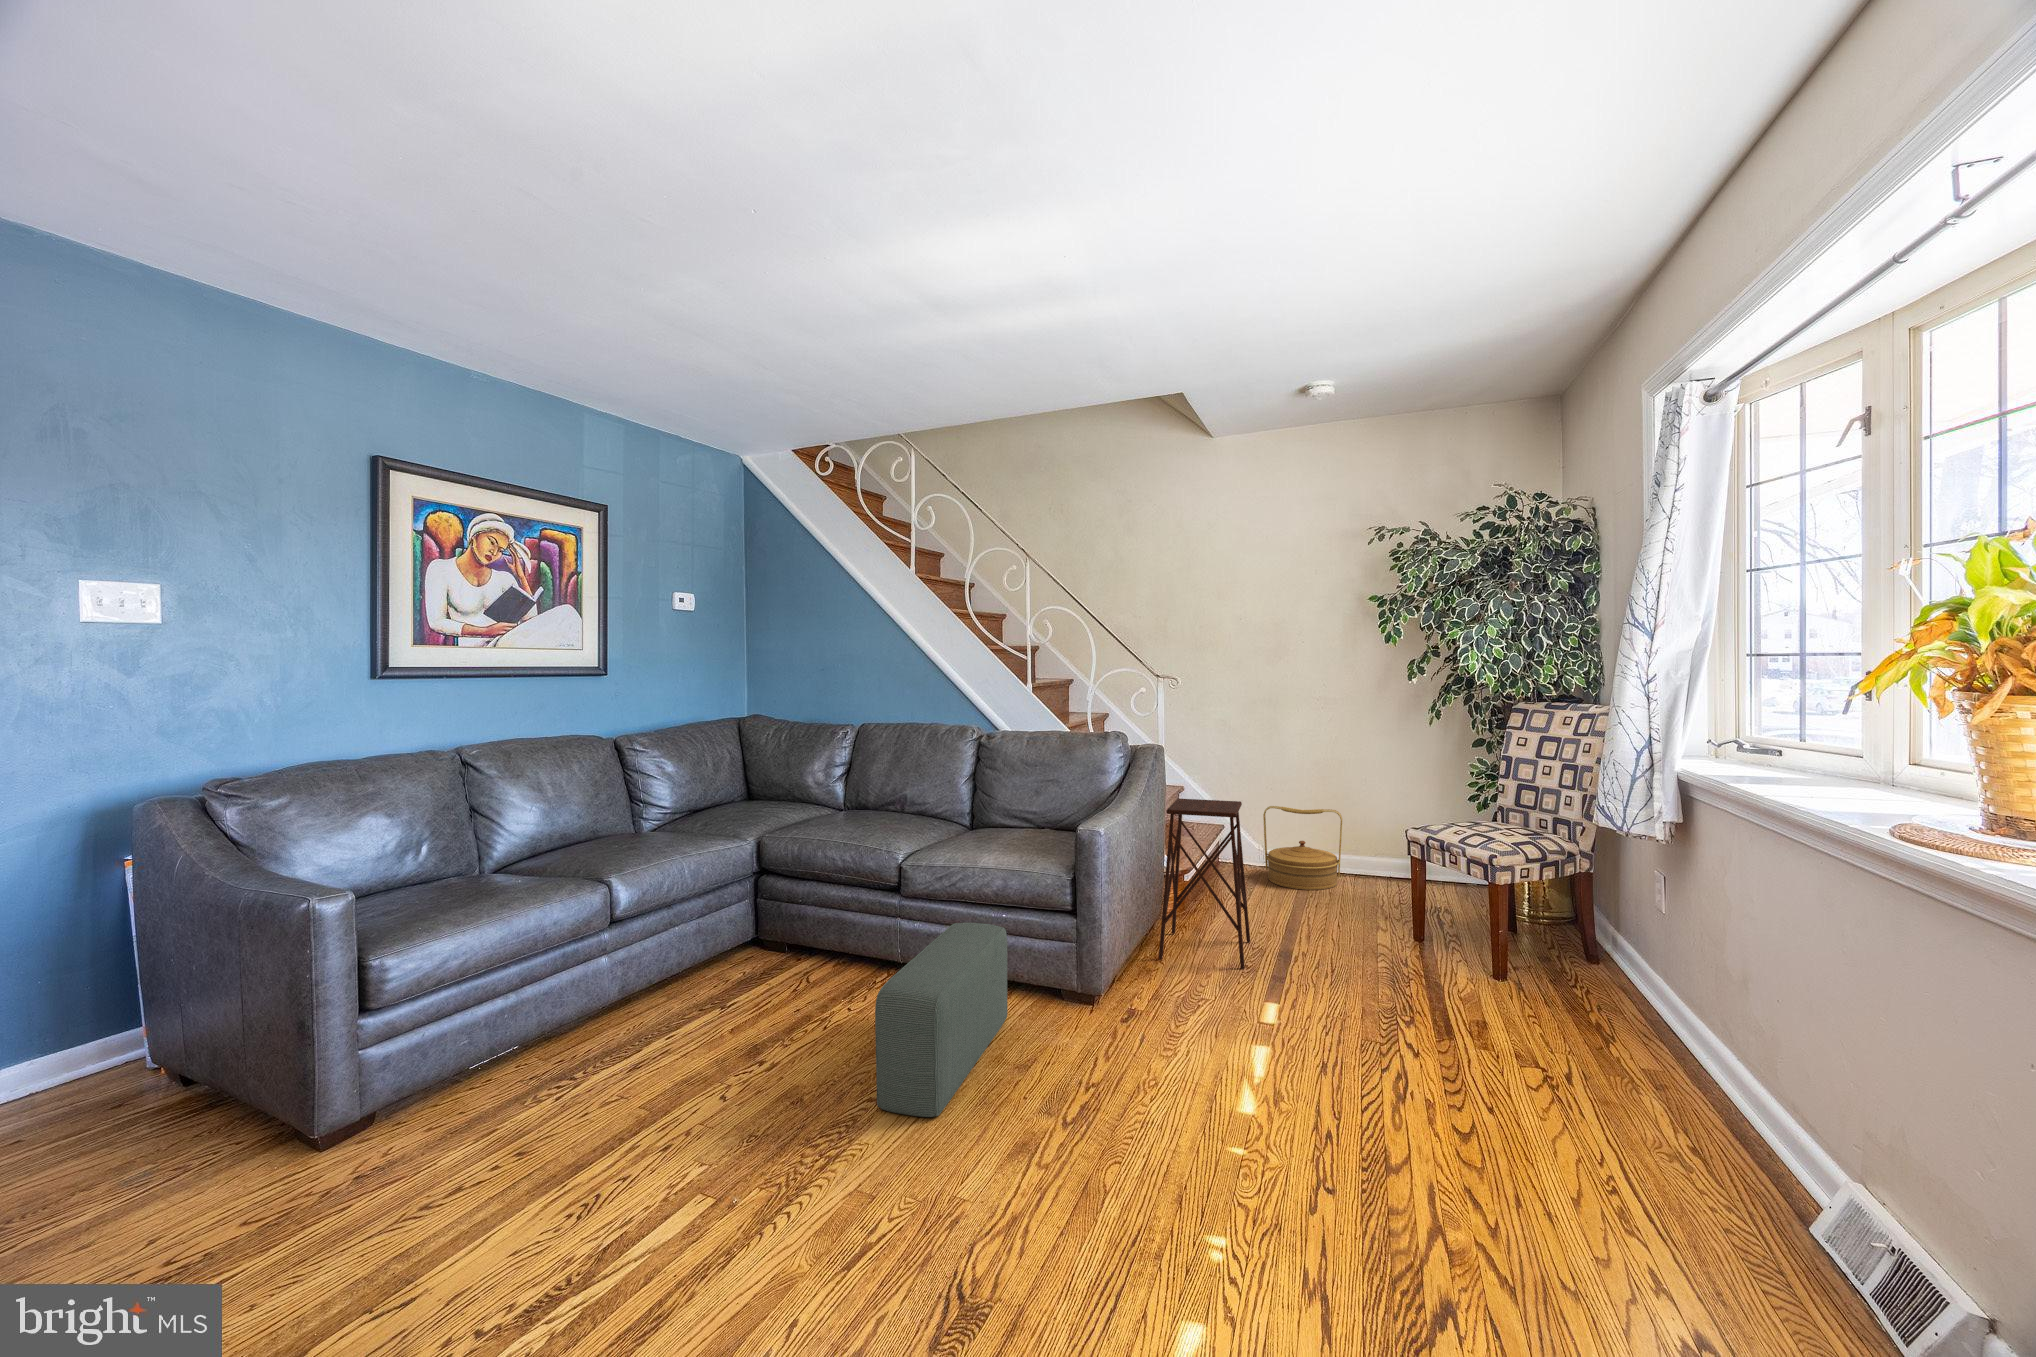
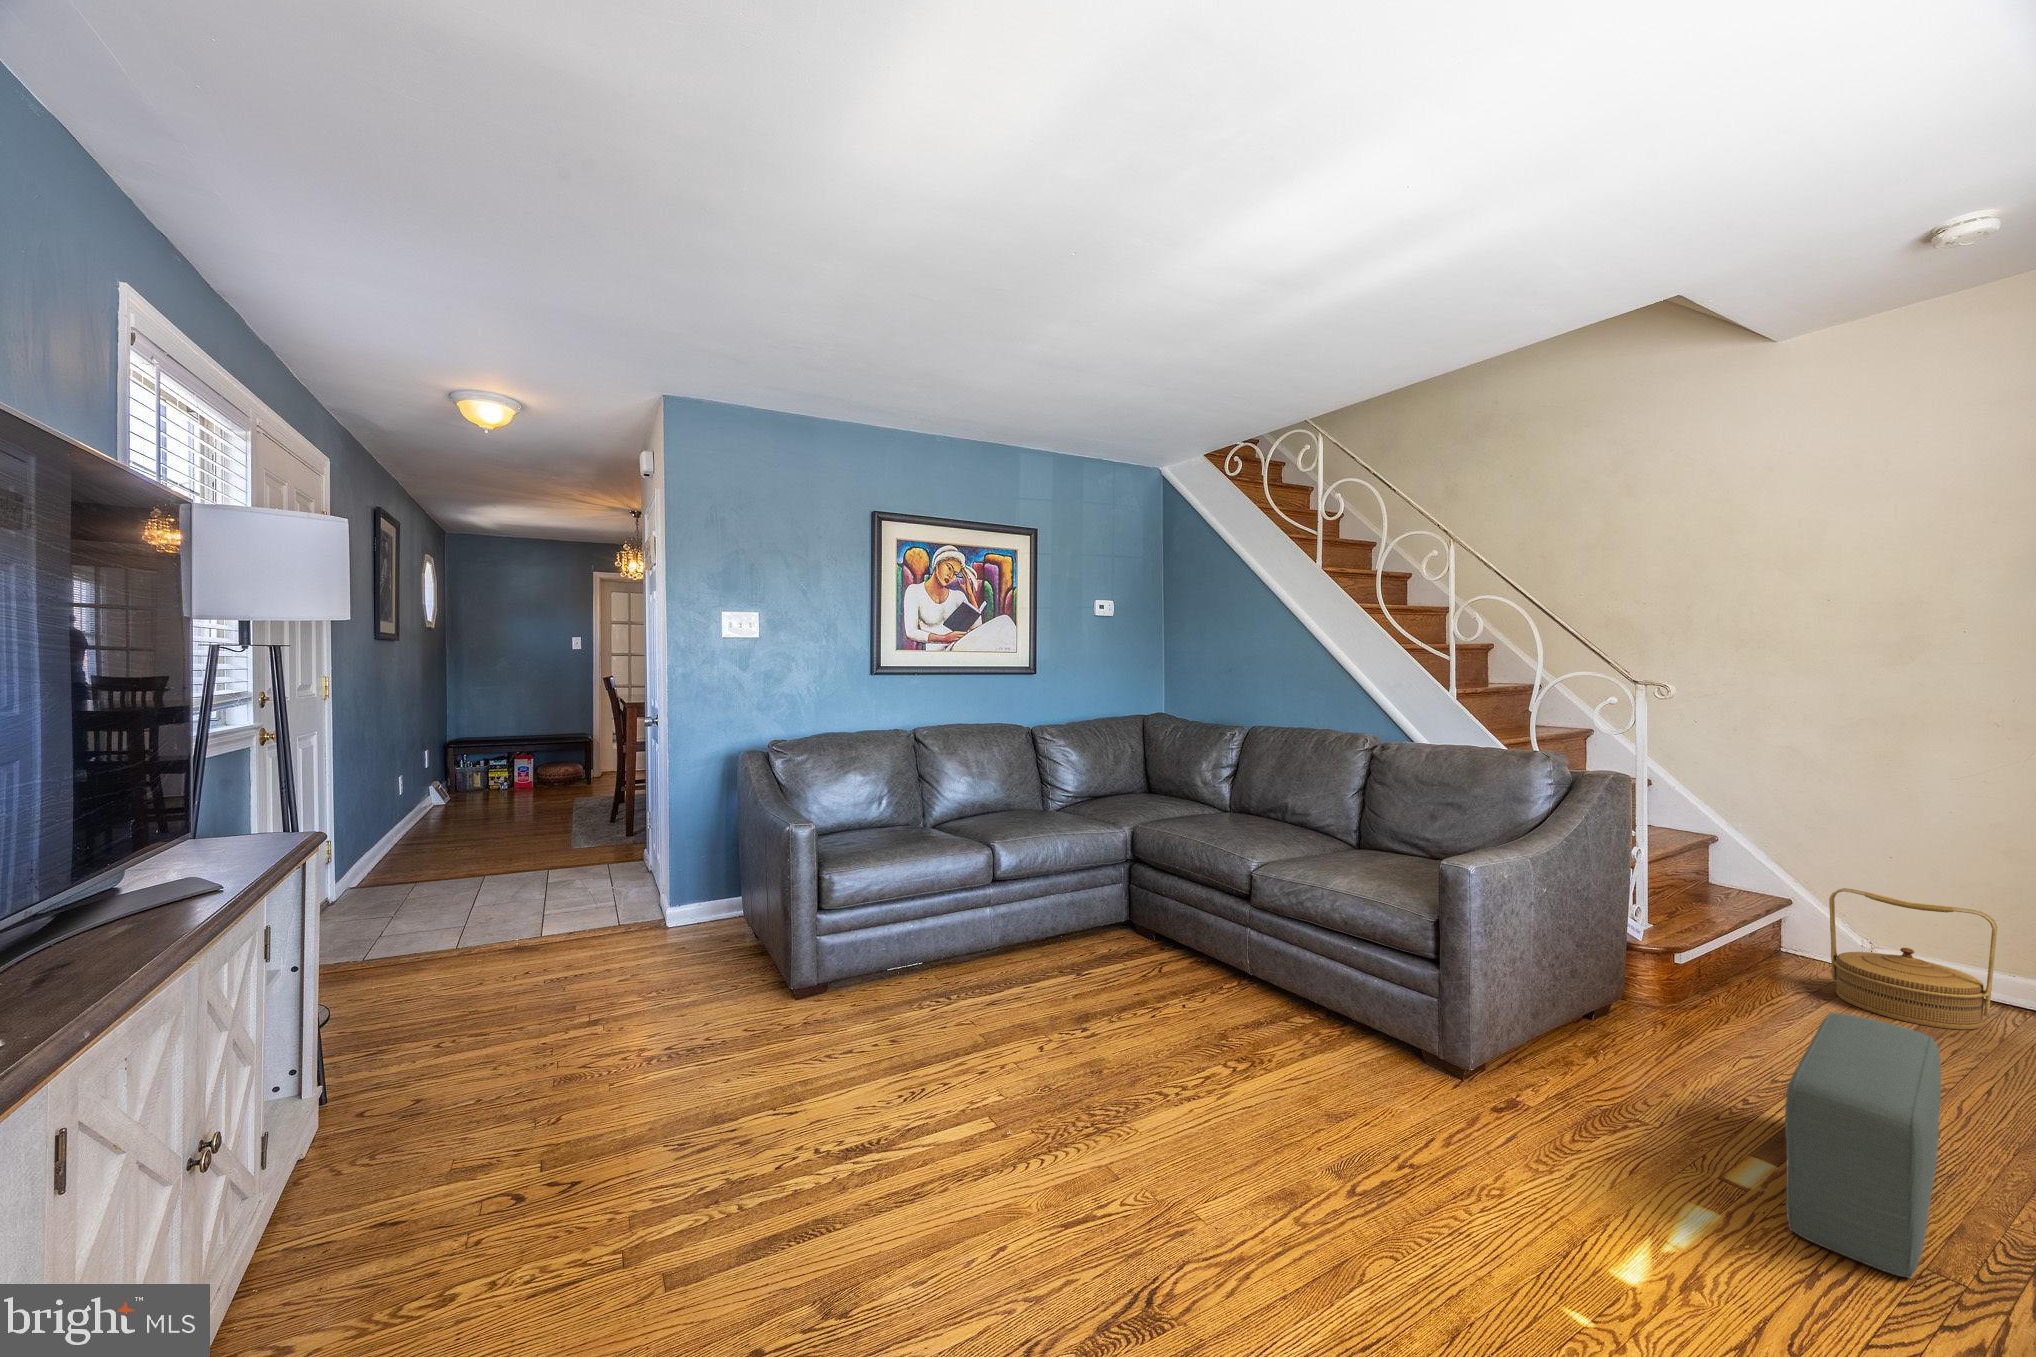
side table: present [1159,798,1250,969] -> none [1581,852,1750,1098]
pouf: present [875,923,1008,1117] -> present [1785,1012,1942,1279]

